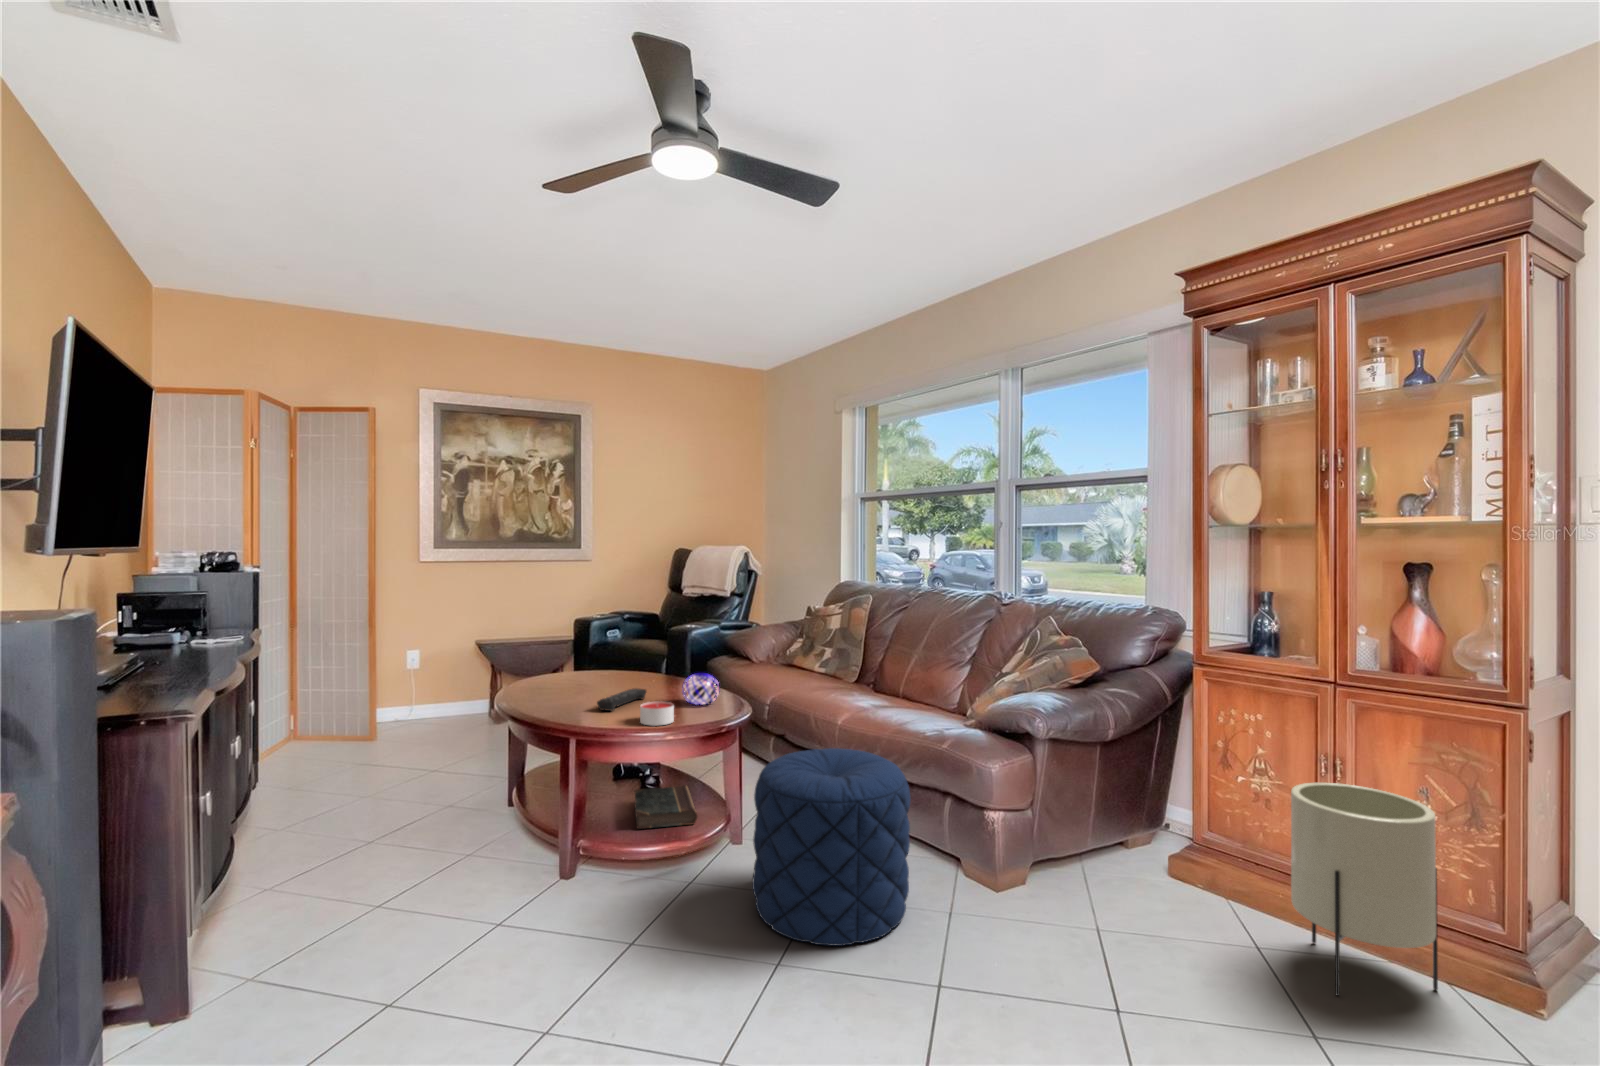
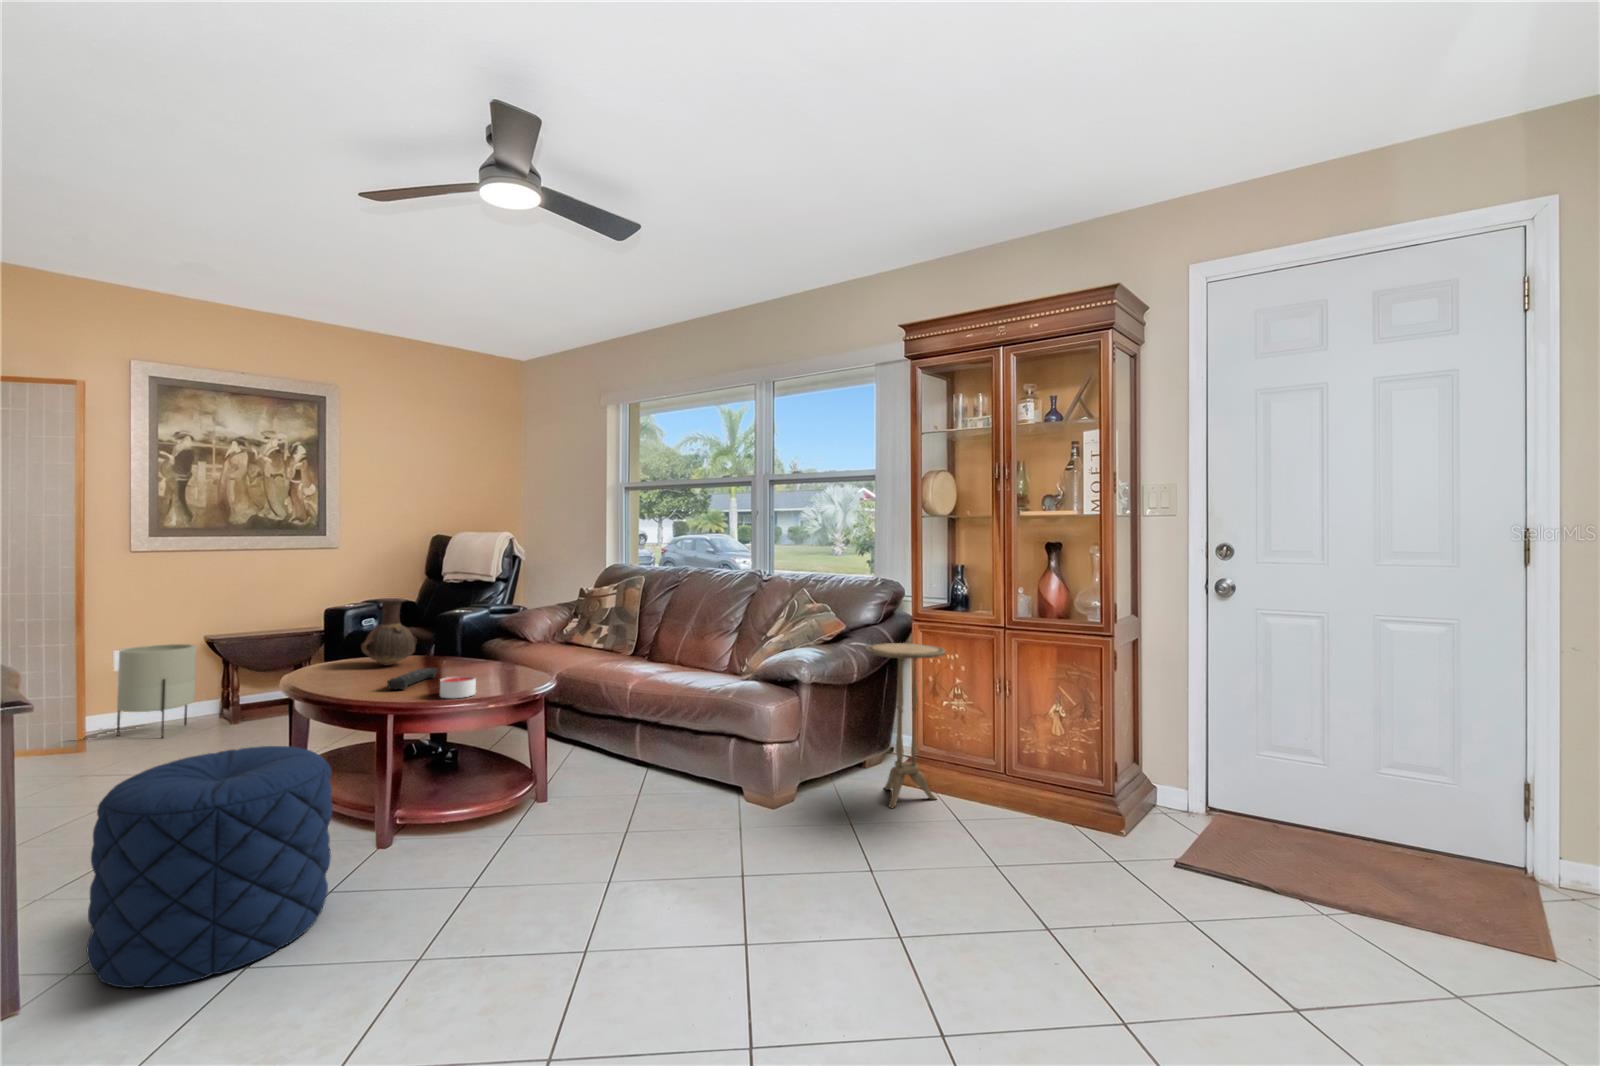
vase: none [585,614,635,682] -> present [361,598,417,665]
decorative orb: present [682,673,719,705] -> none [477,649,516,679]
side table: none [1124,692,1241,913] -> present [866,643,945,808]
pouf: present [752,748,910,946] -> present [87,746,333,988]
planter: present [1291,782,1438,996] -> present [117,644,196,738]
book: present [634,785,698,829] -> none [424,758,498,802]

